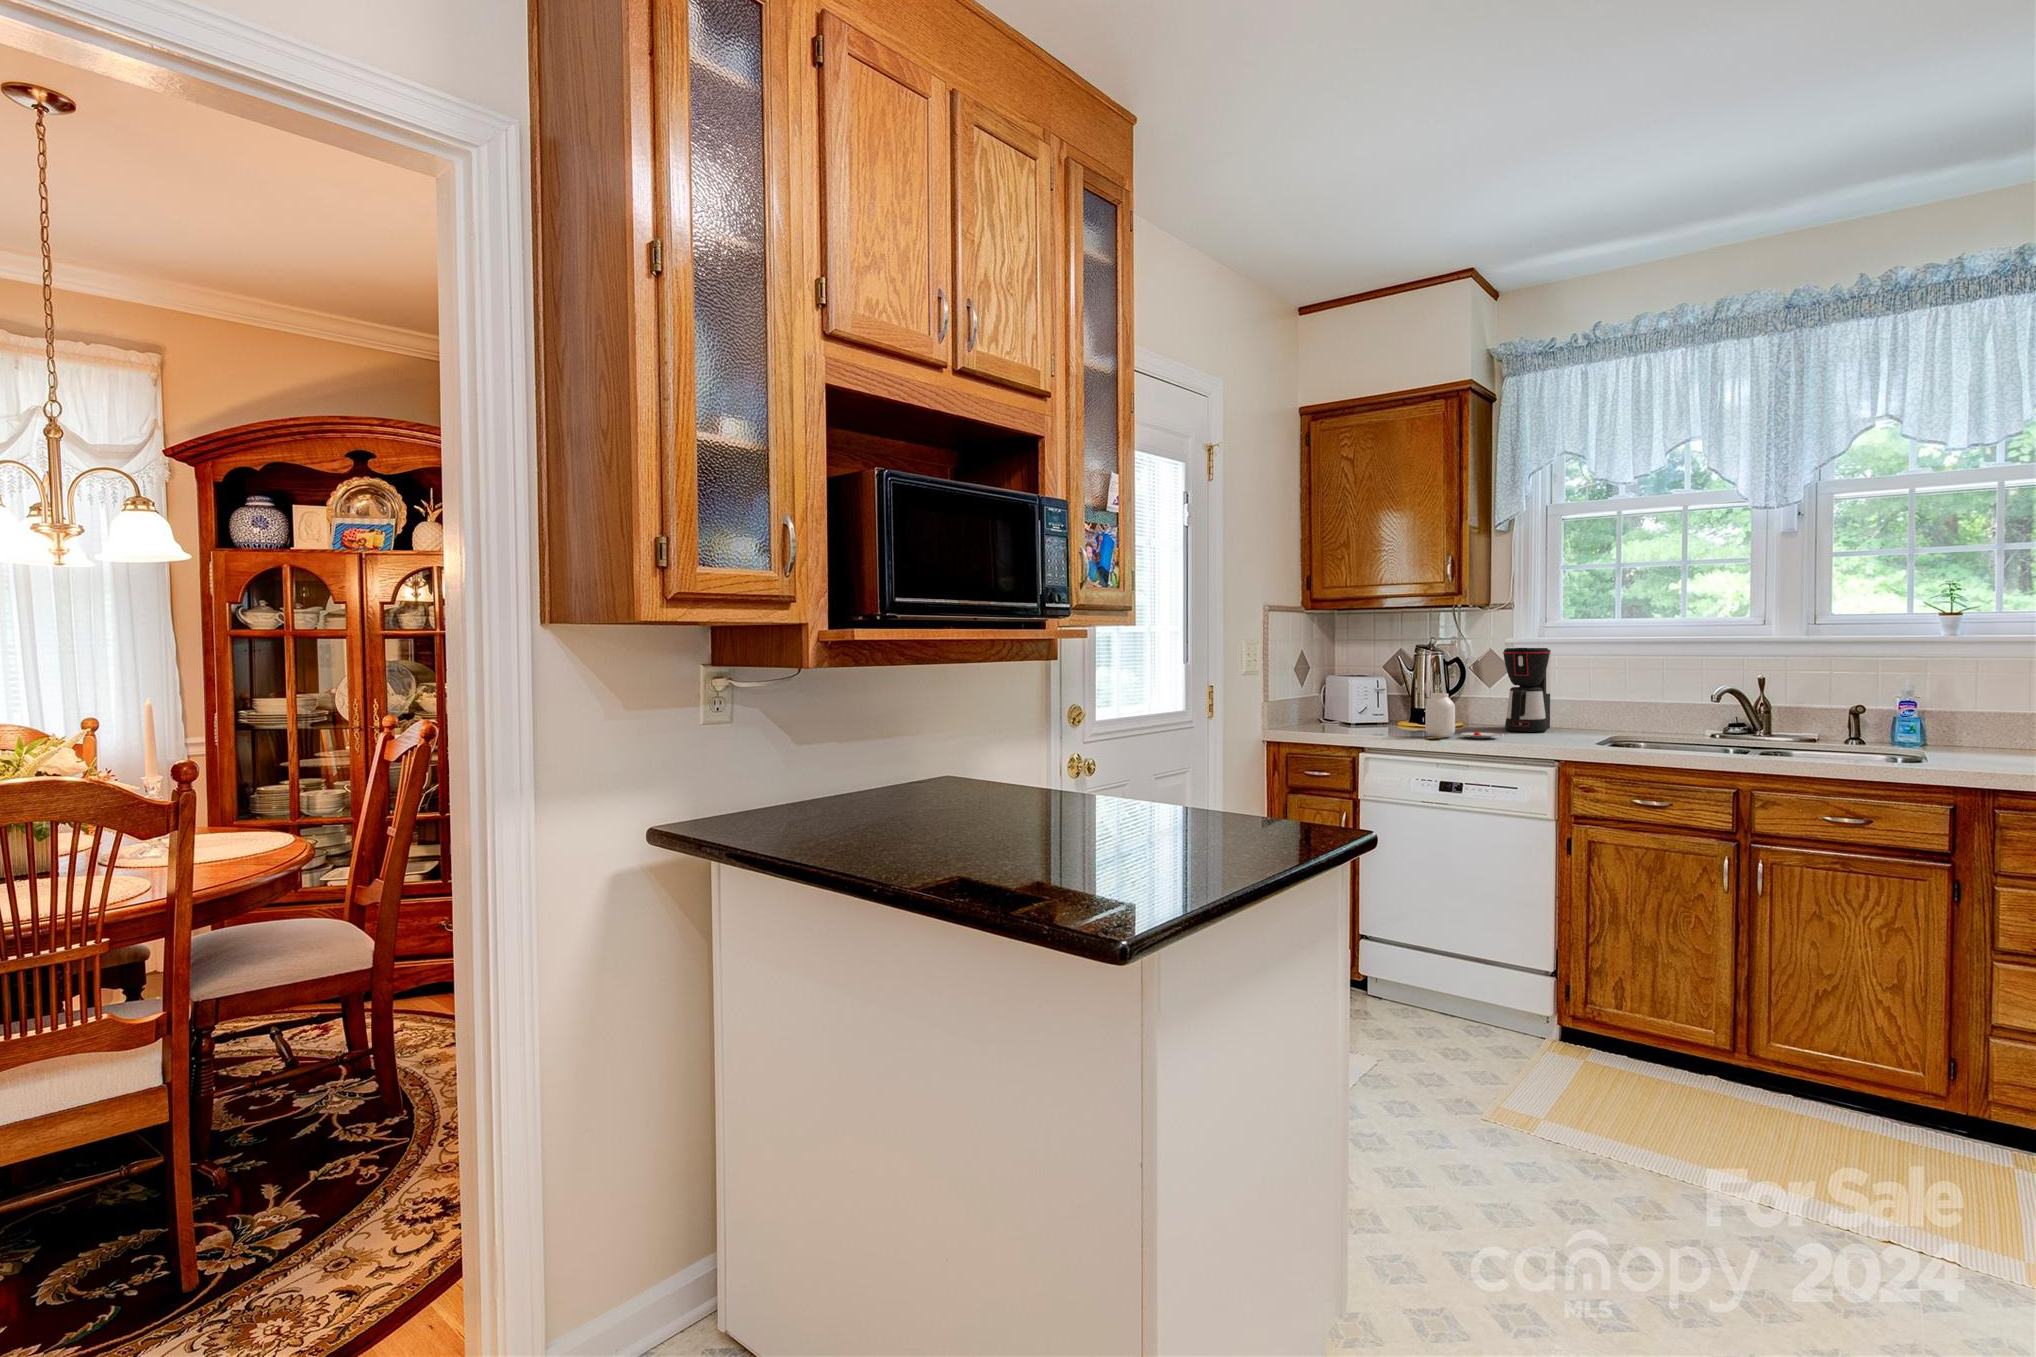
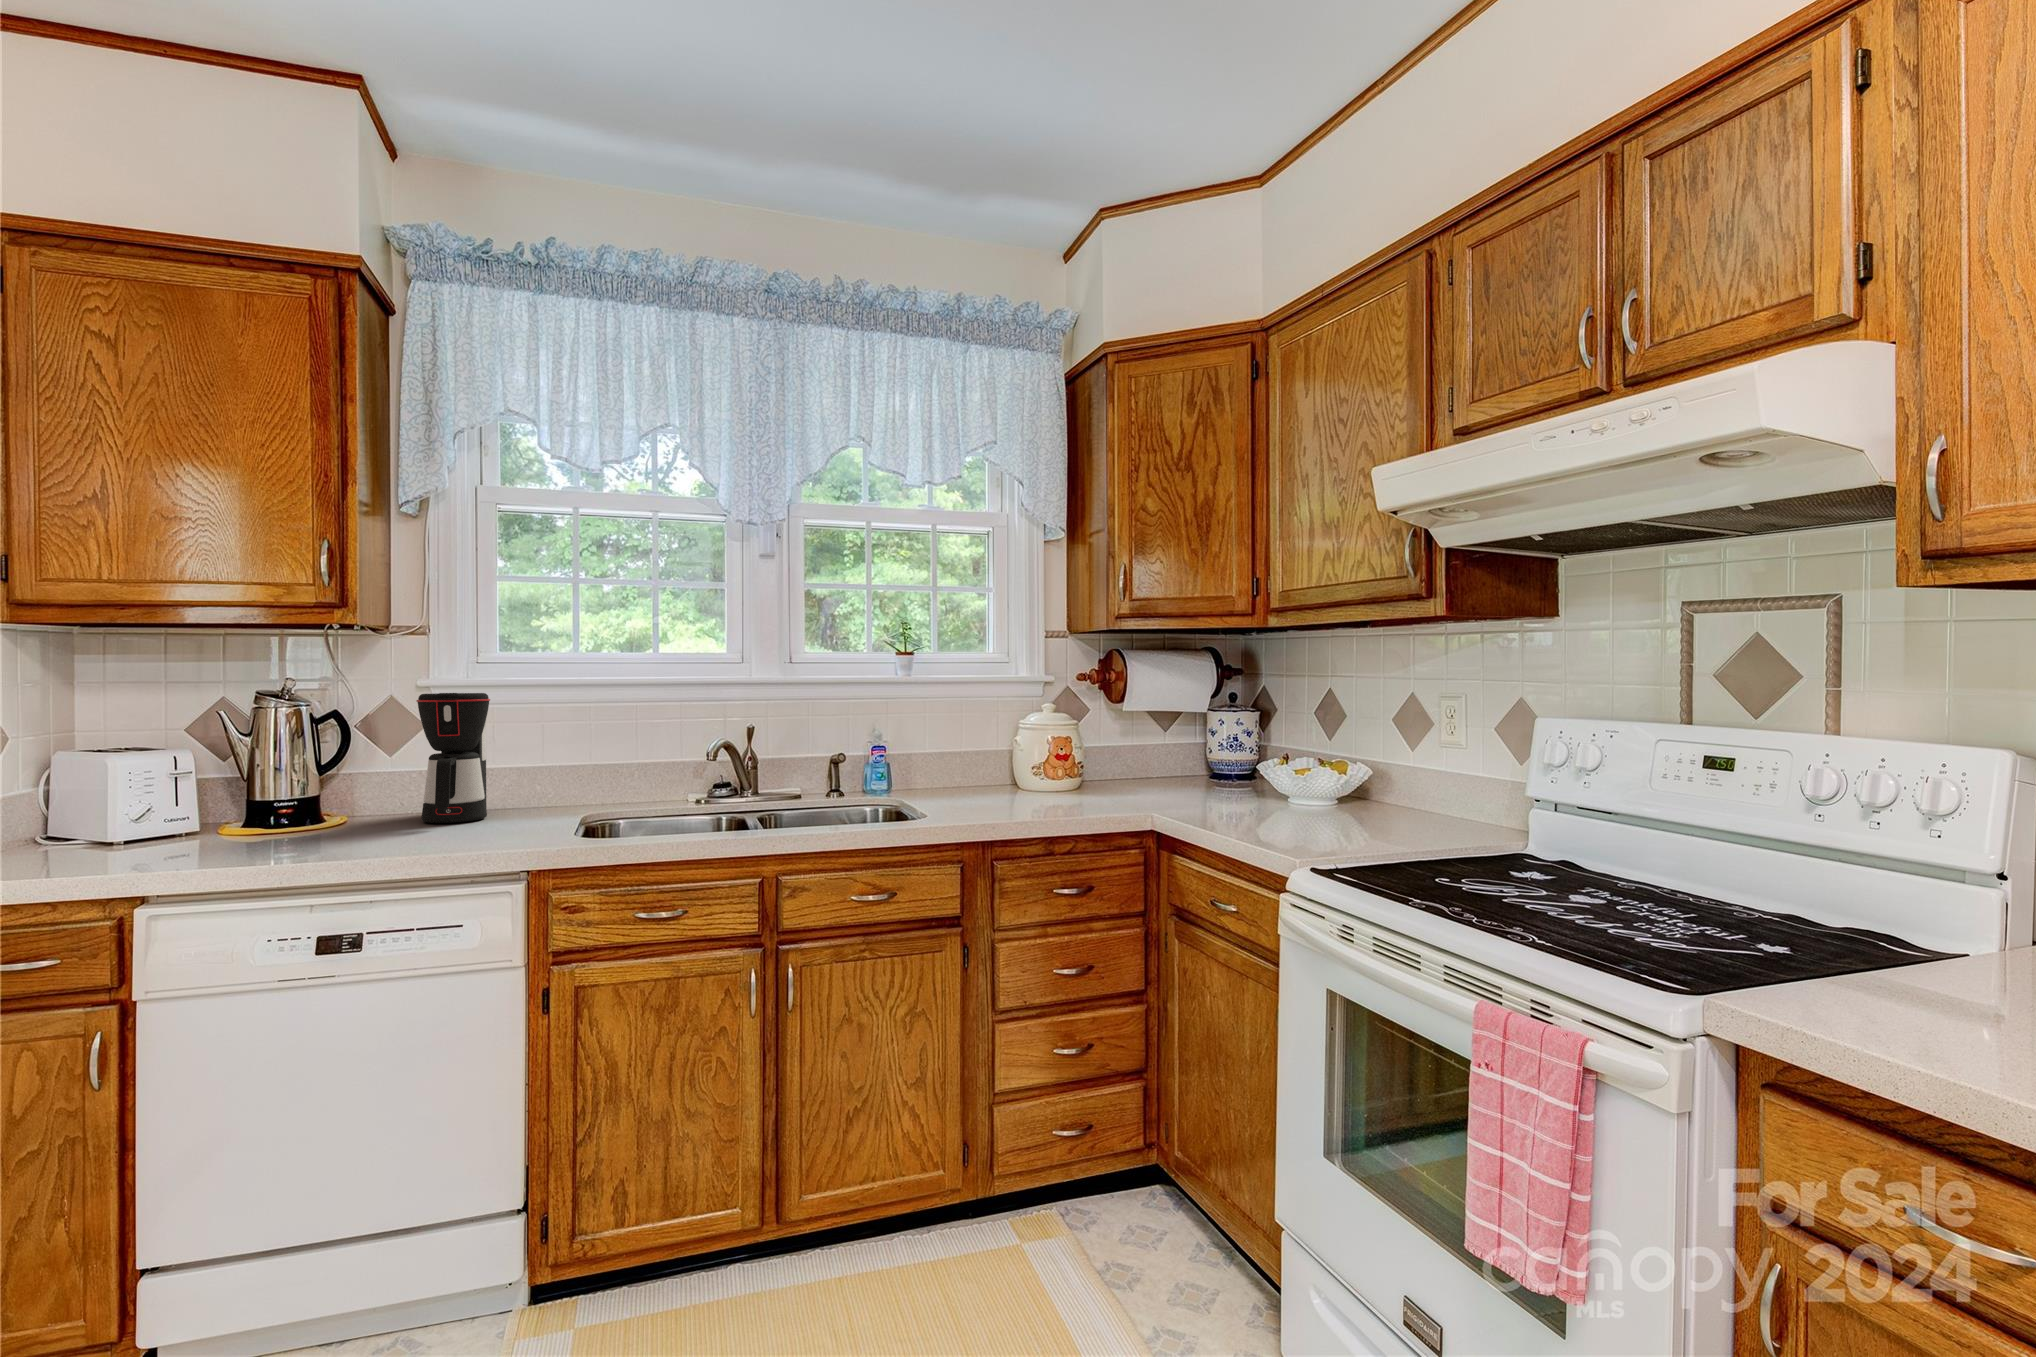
jar: present [1425,693,1500,739] -> none [284,773,430,859]

